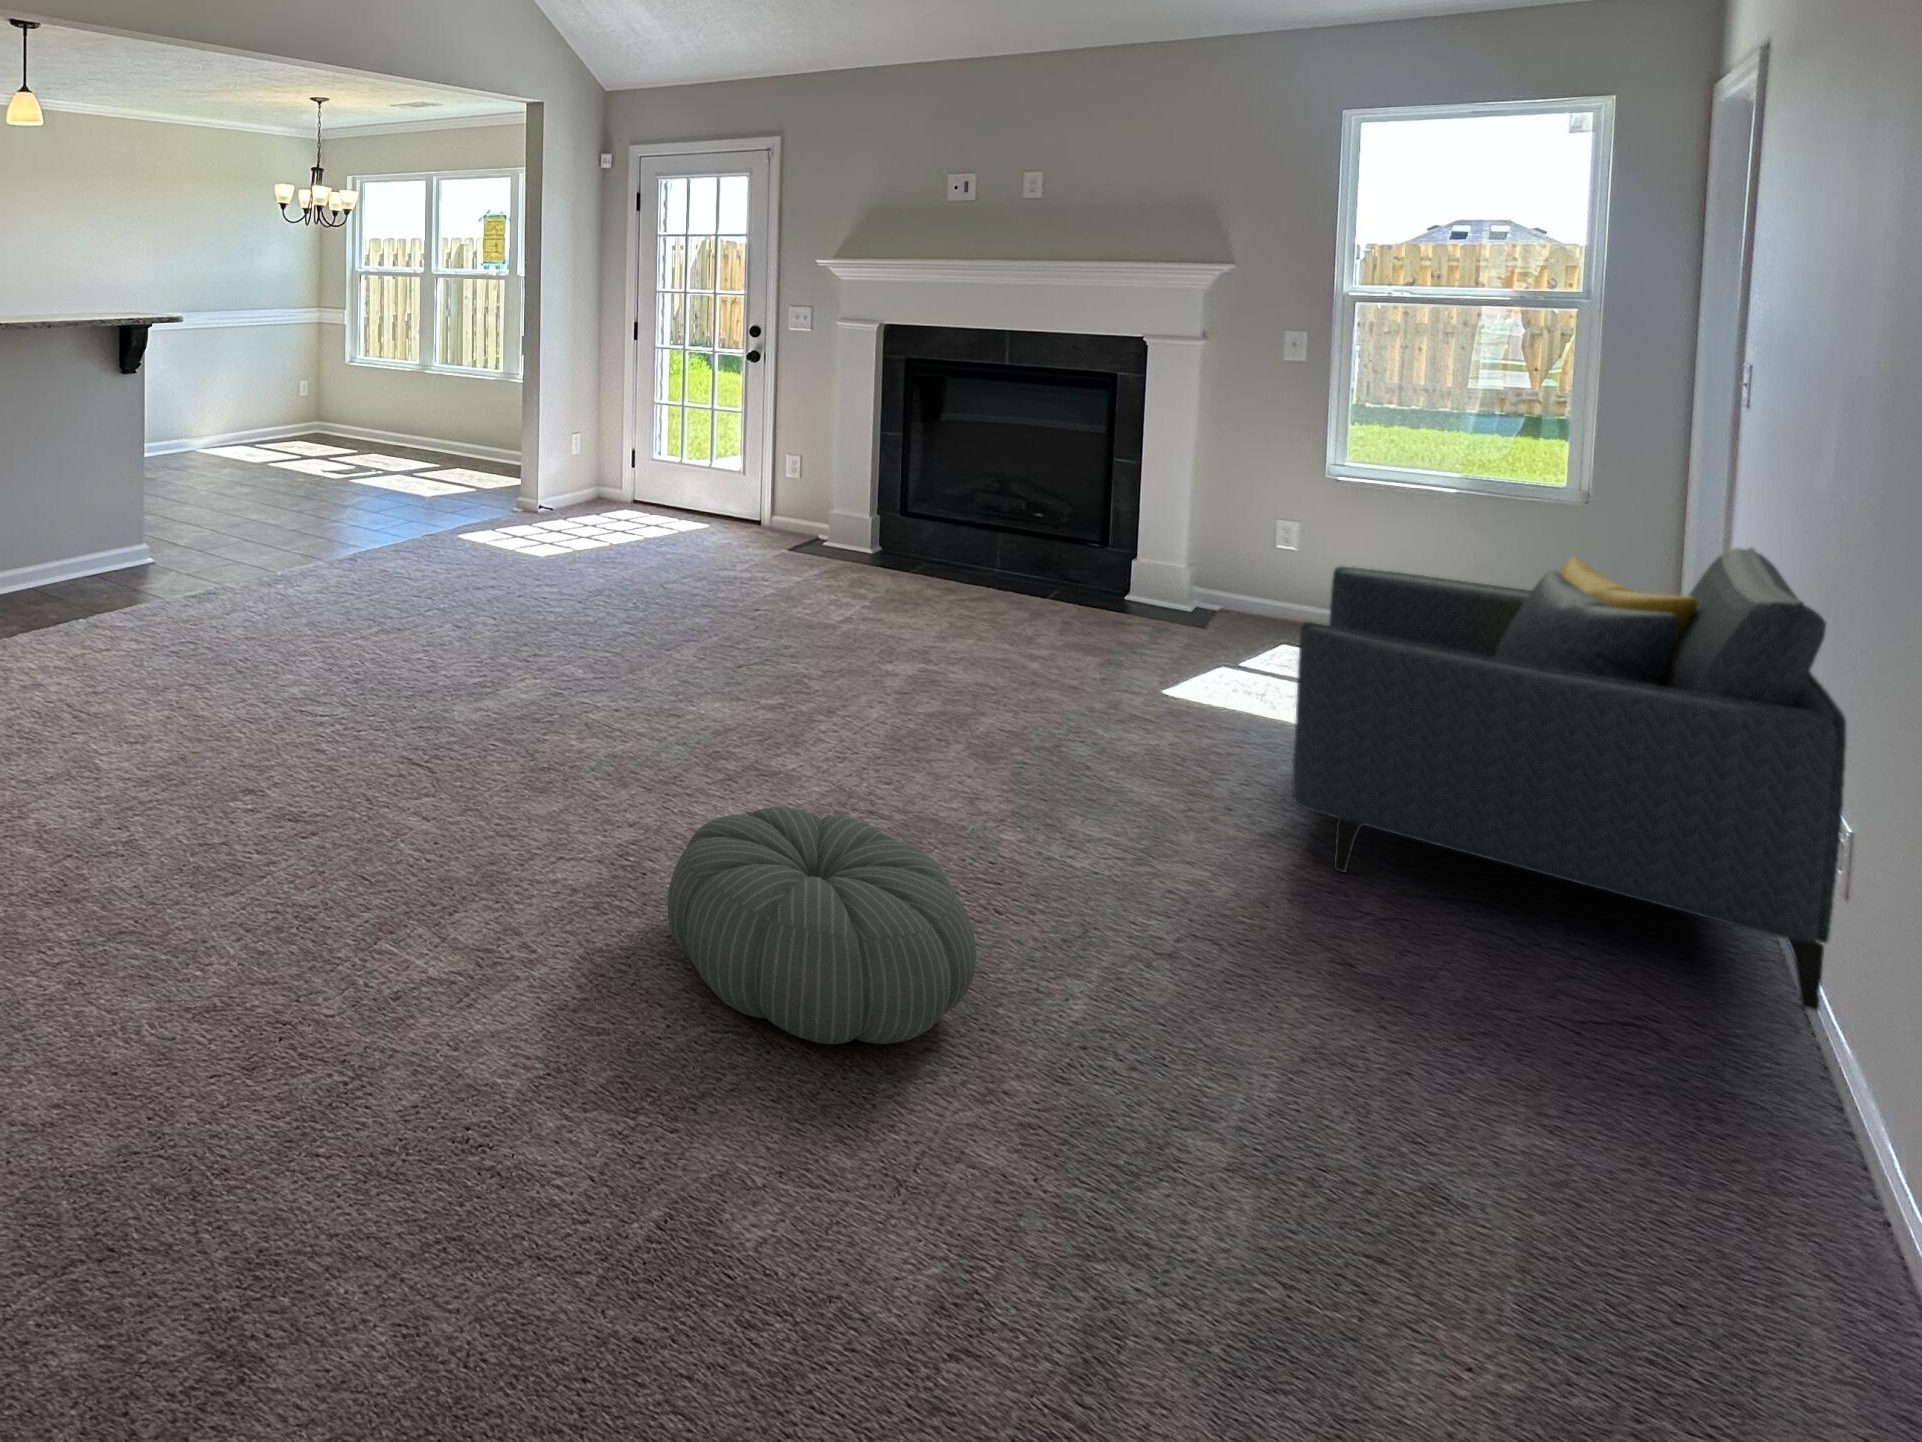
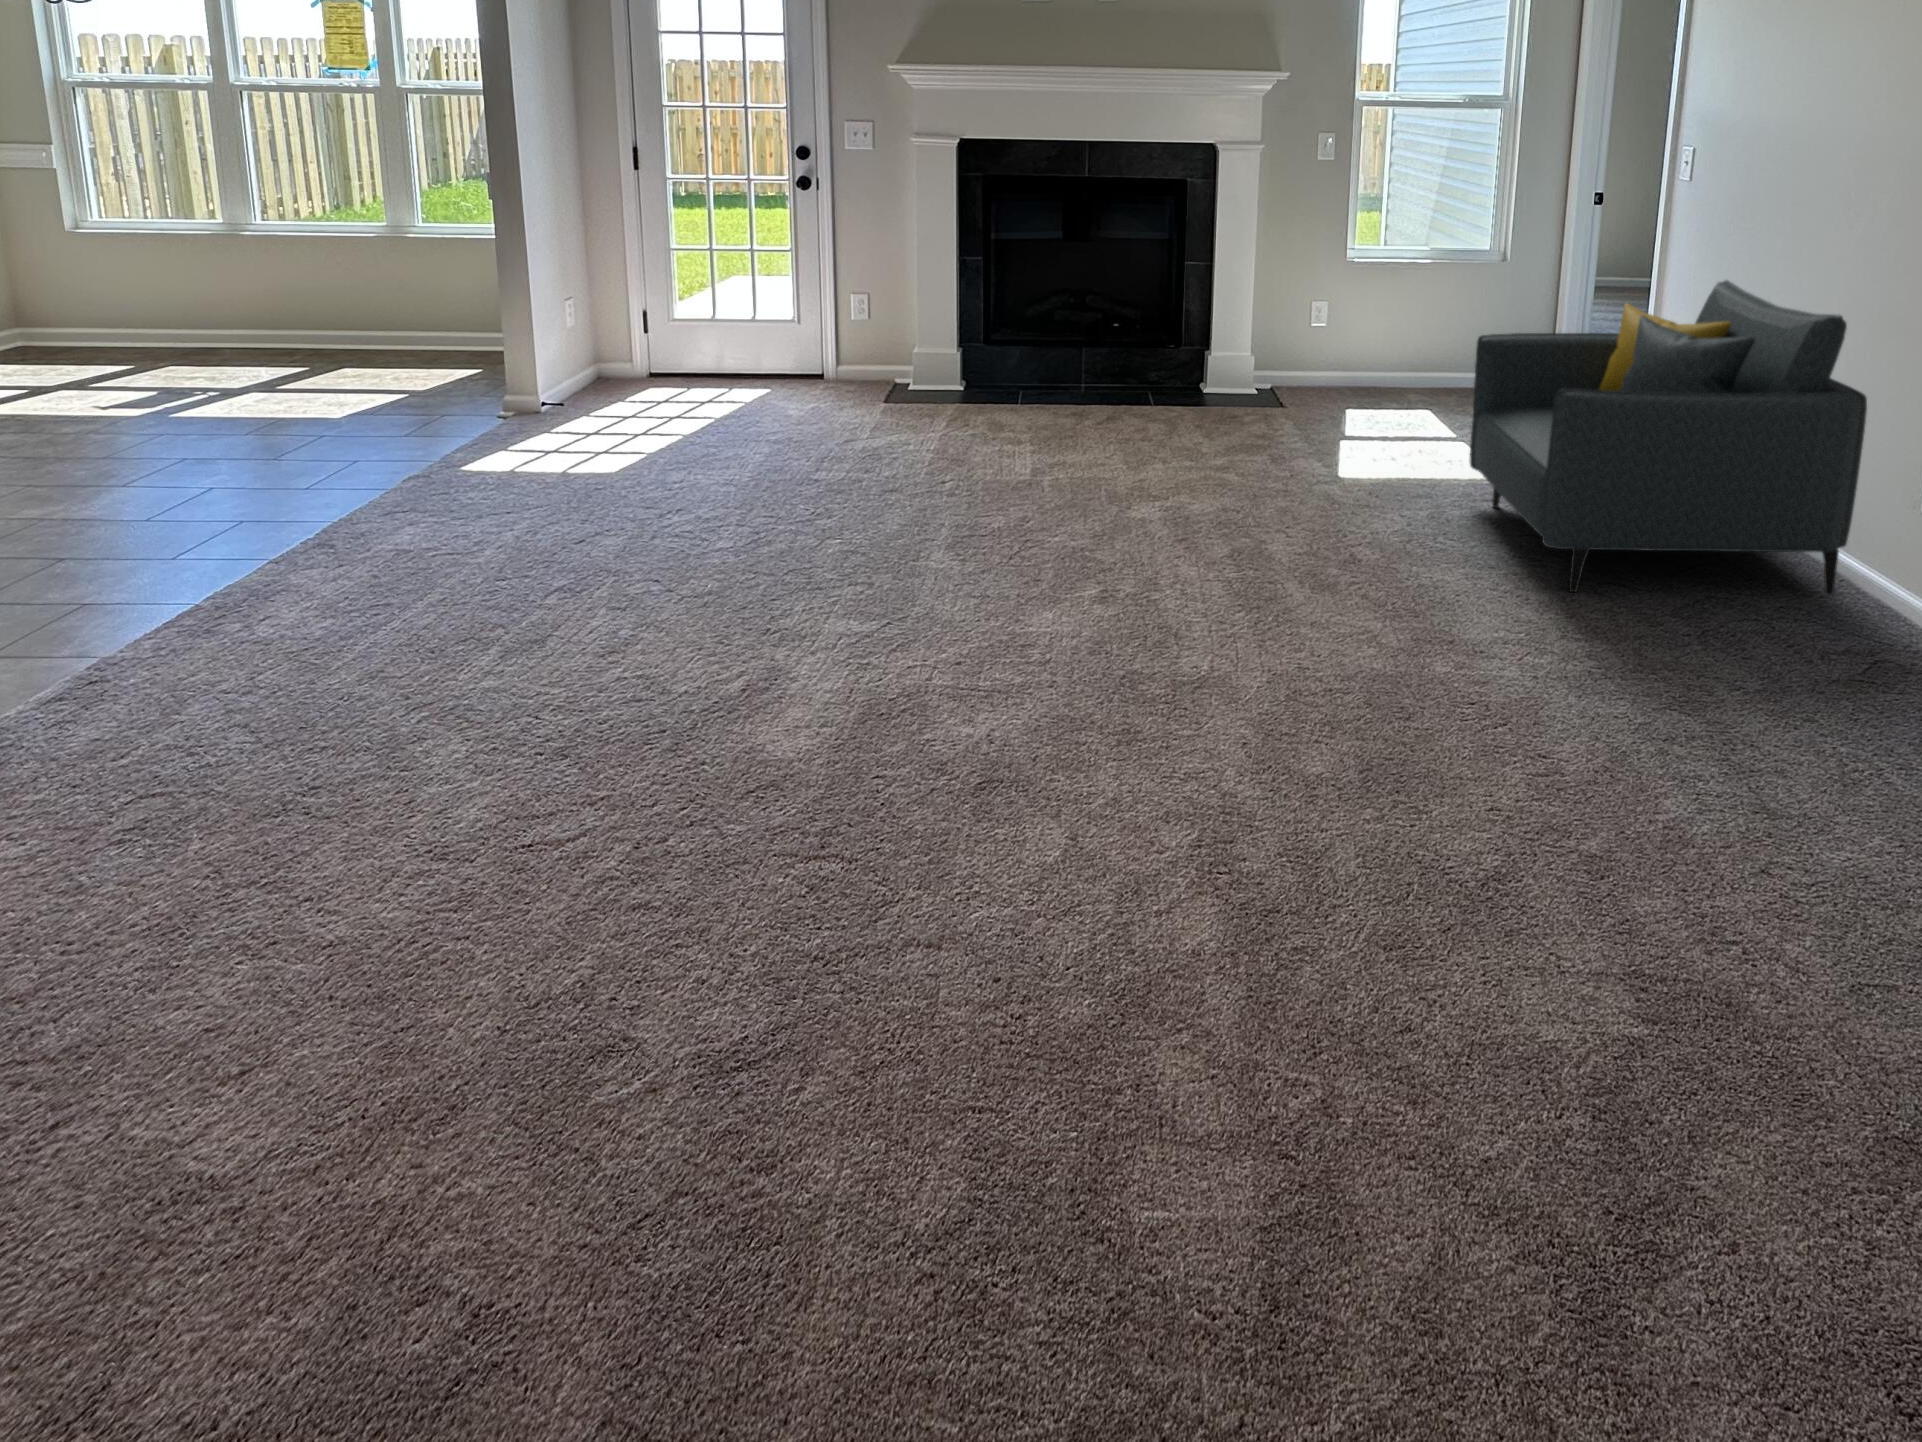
pouf: present [668,807,976,1044] -> none [1266,696,1611,969]

